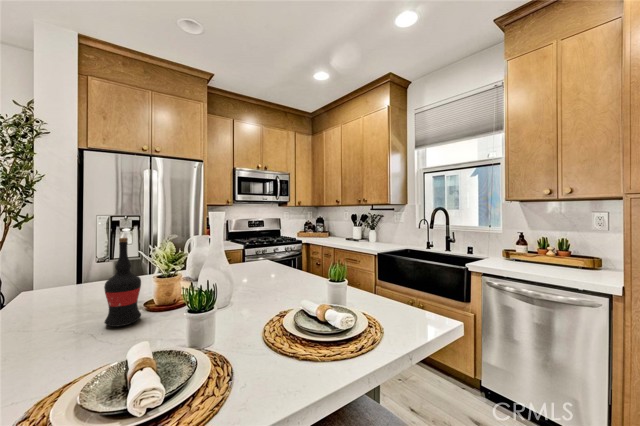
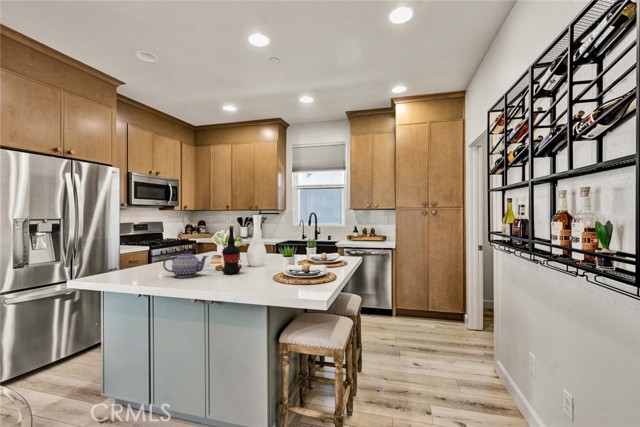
teapot: none [41,275,97,320] -> present [163,251,208,277]

